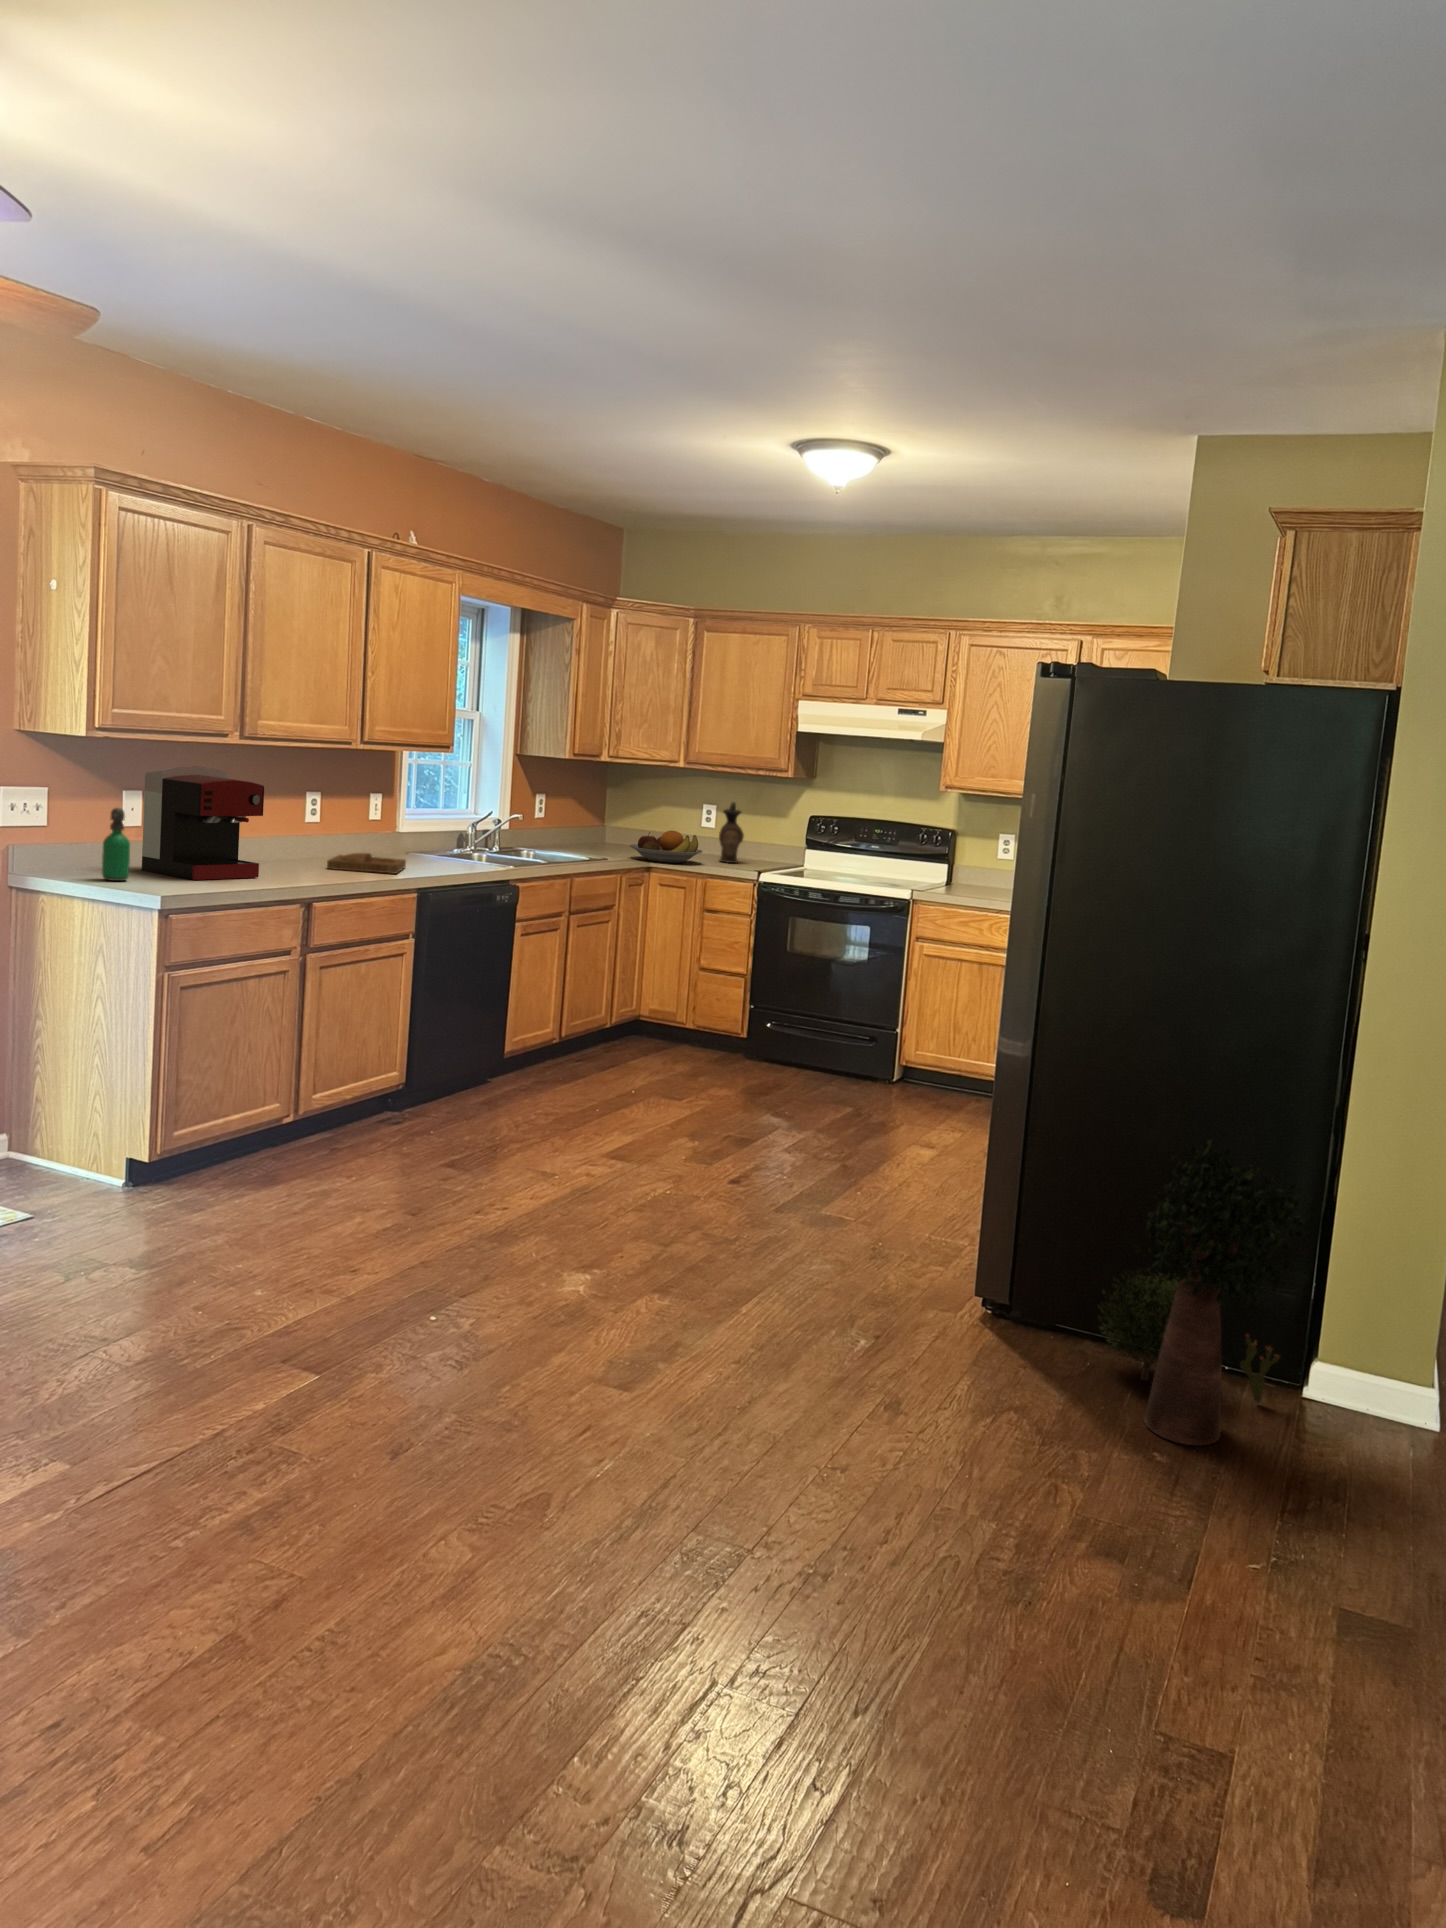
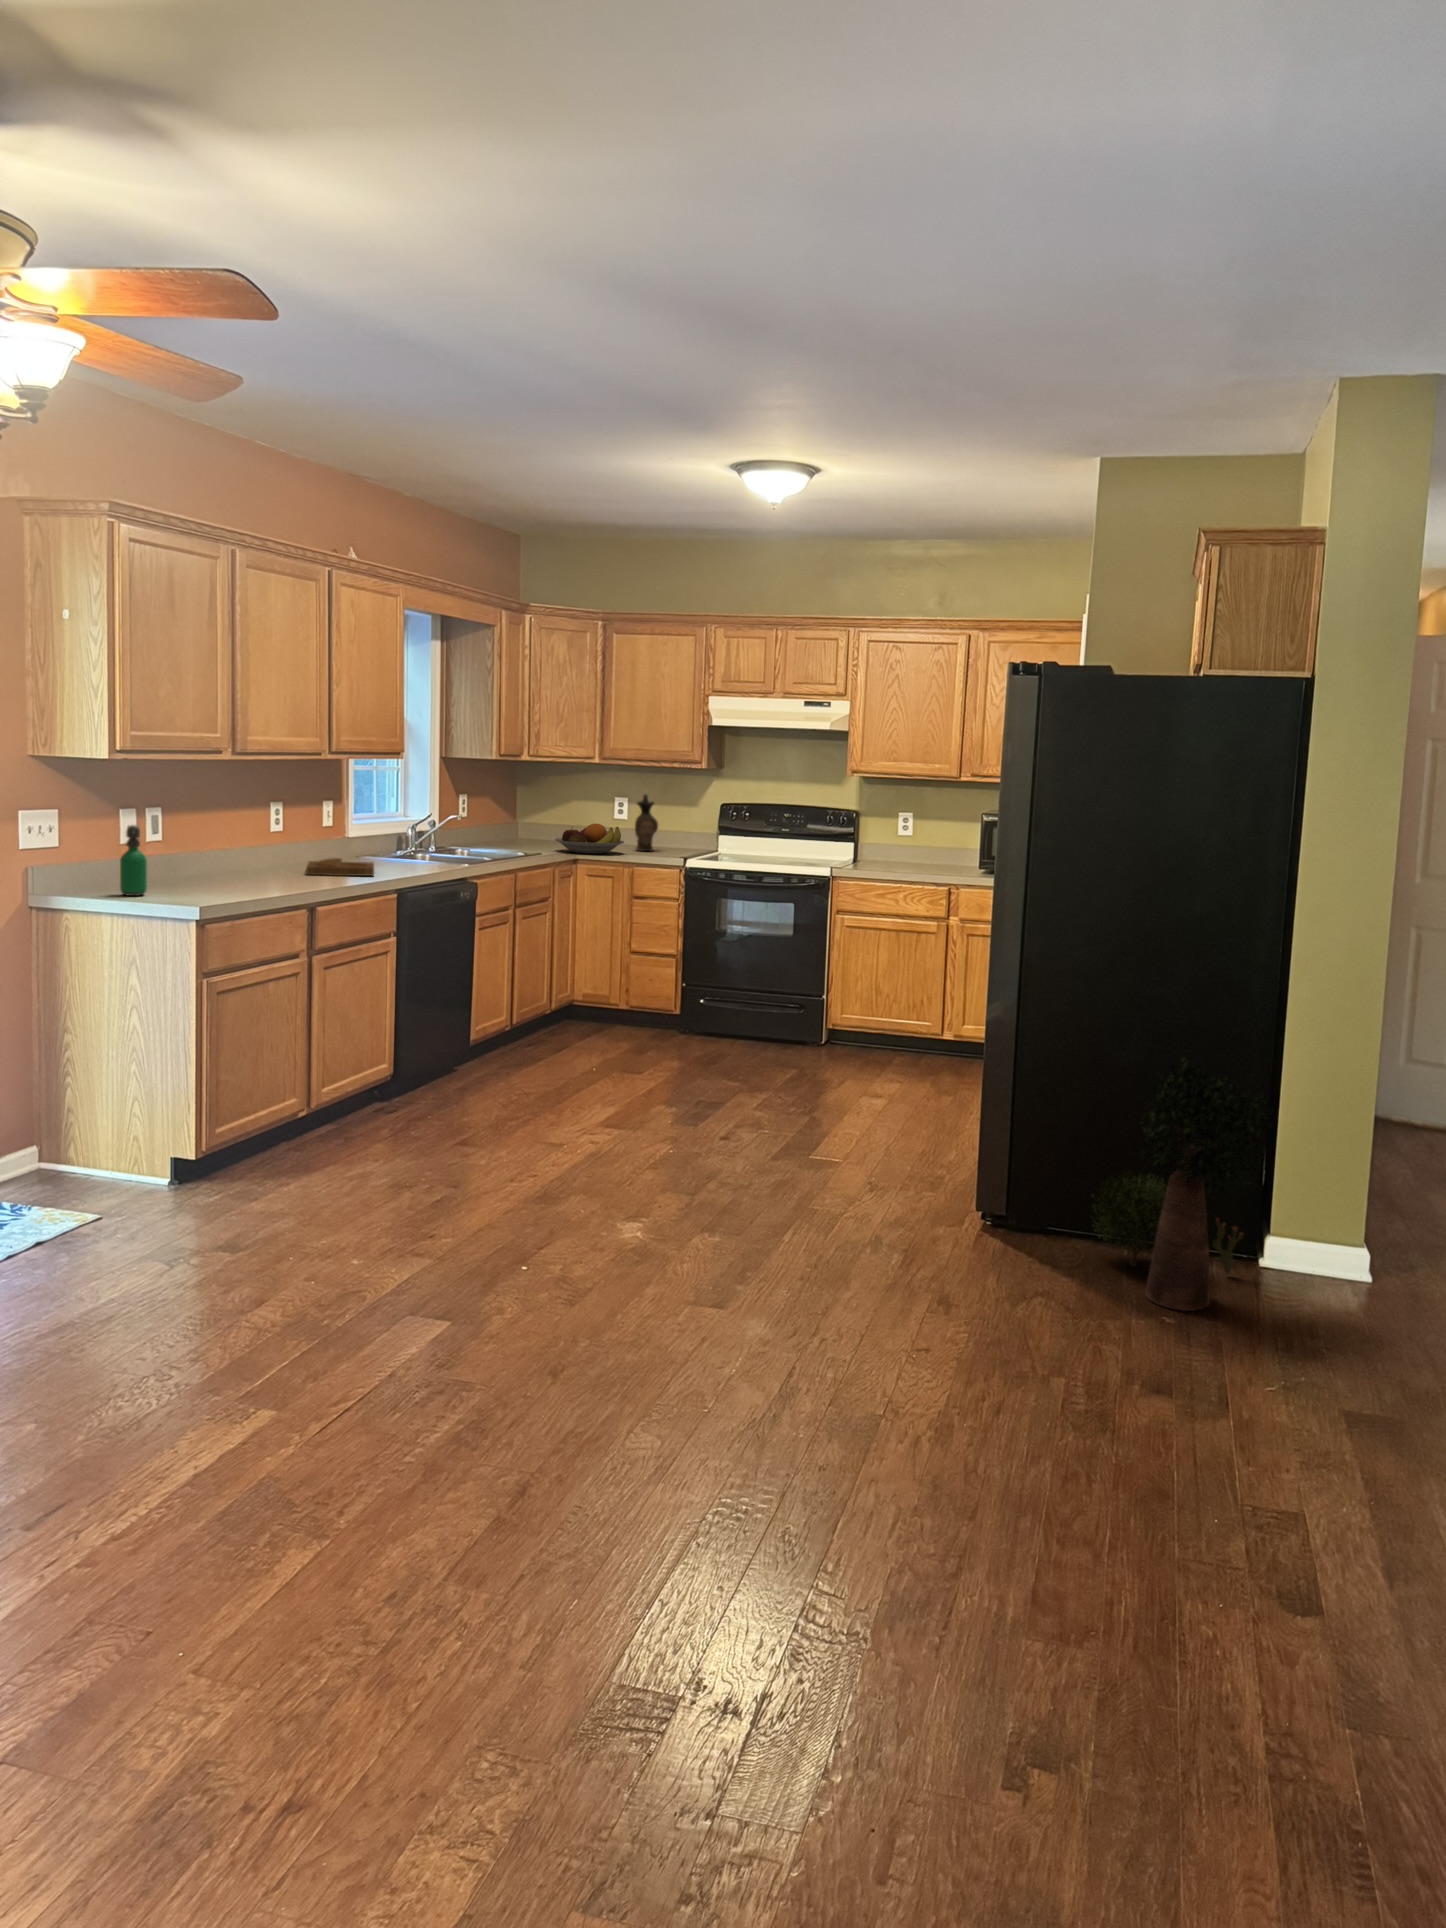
coffee maker: present [142,766,264,880] -> none [142,782,260,891]

